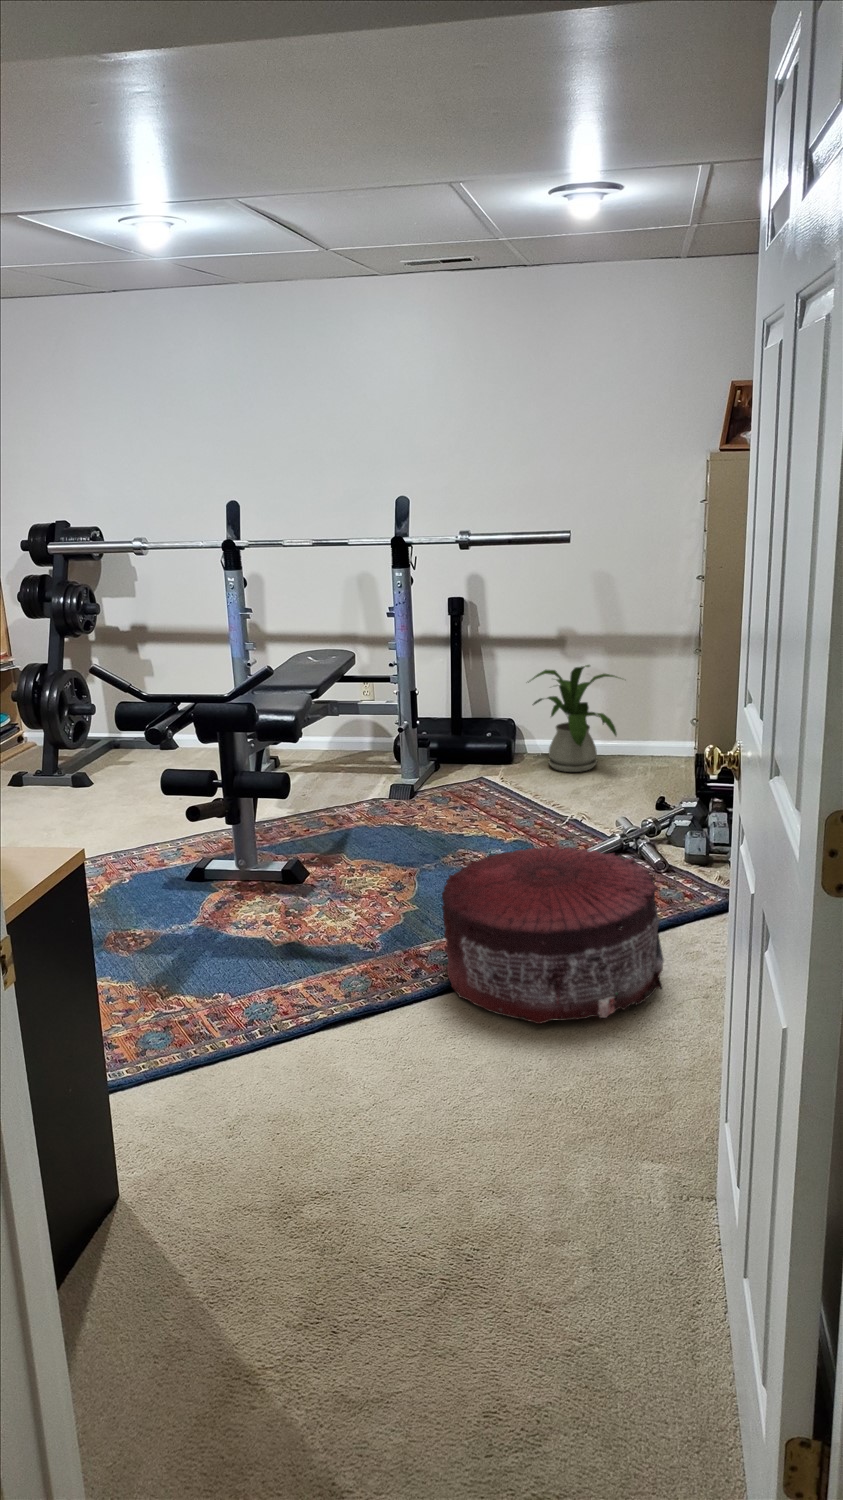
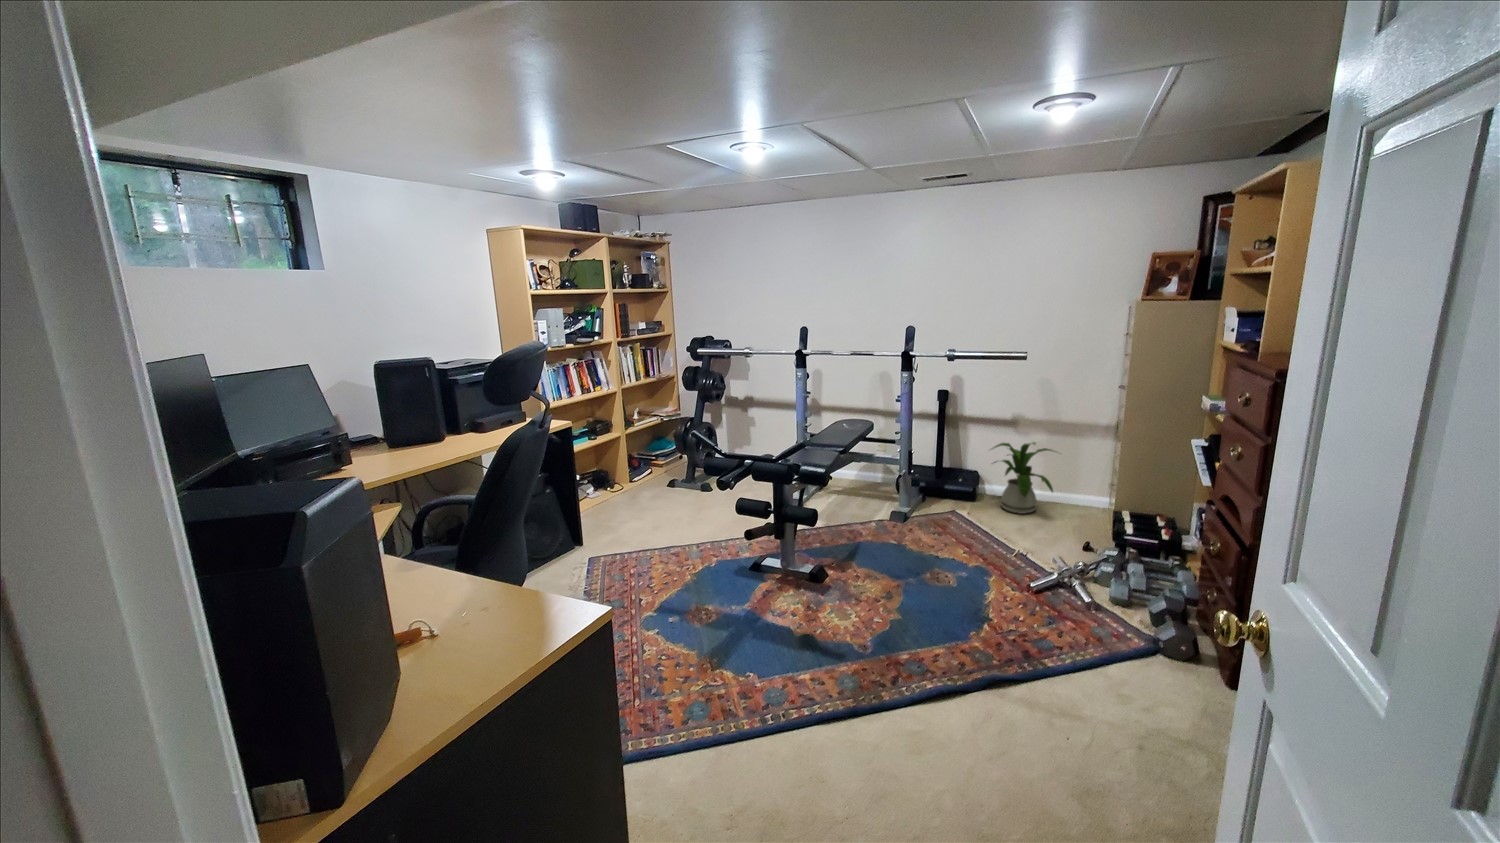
pouf: present [442,845,664,1024] -> none [917,592,1104,764]

